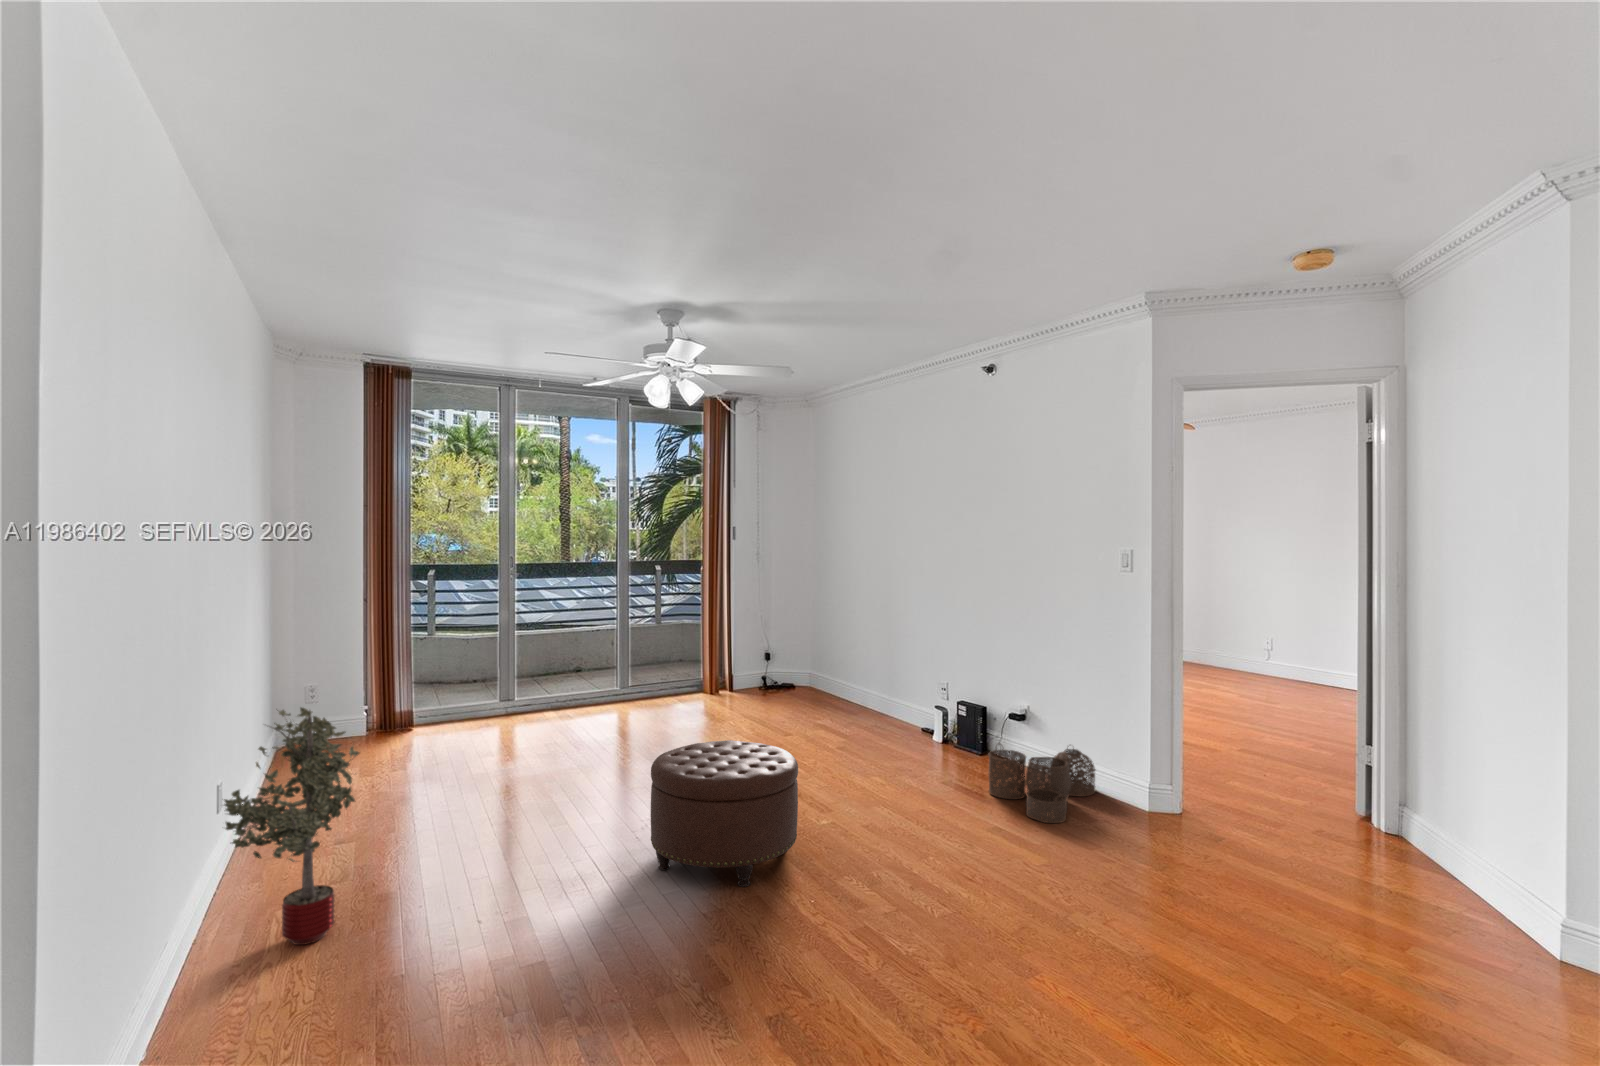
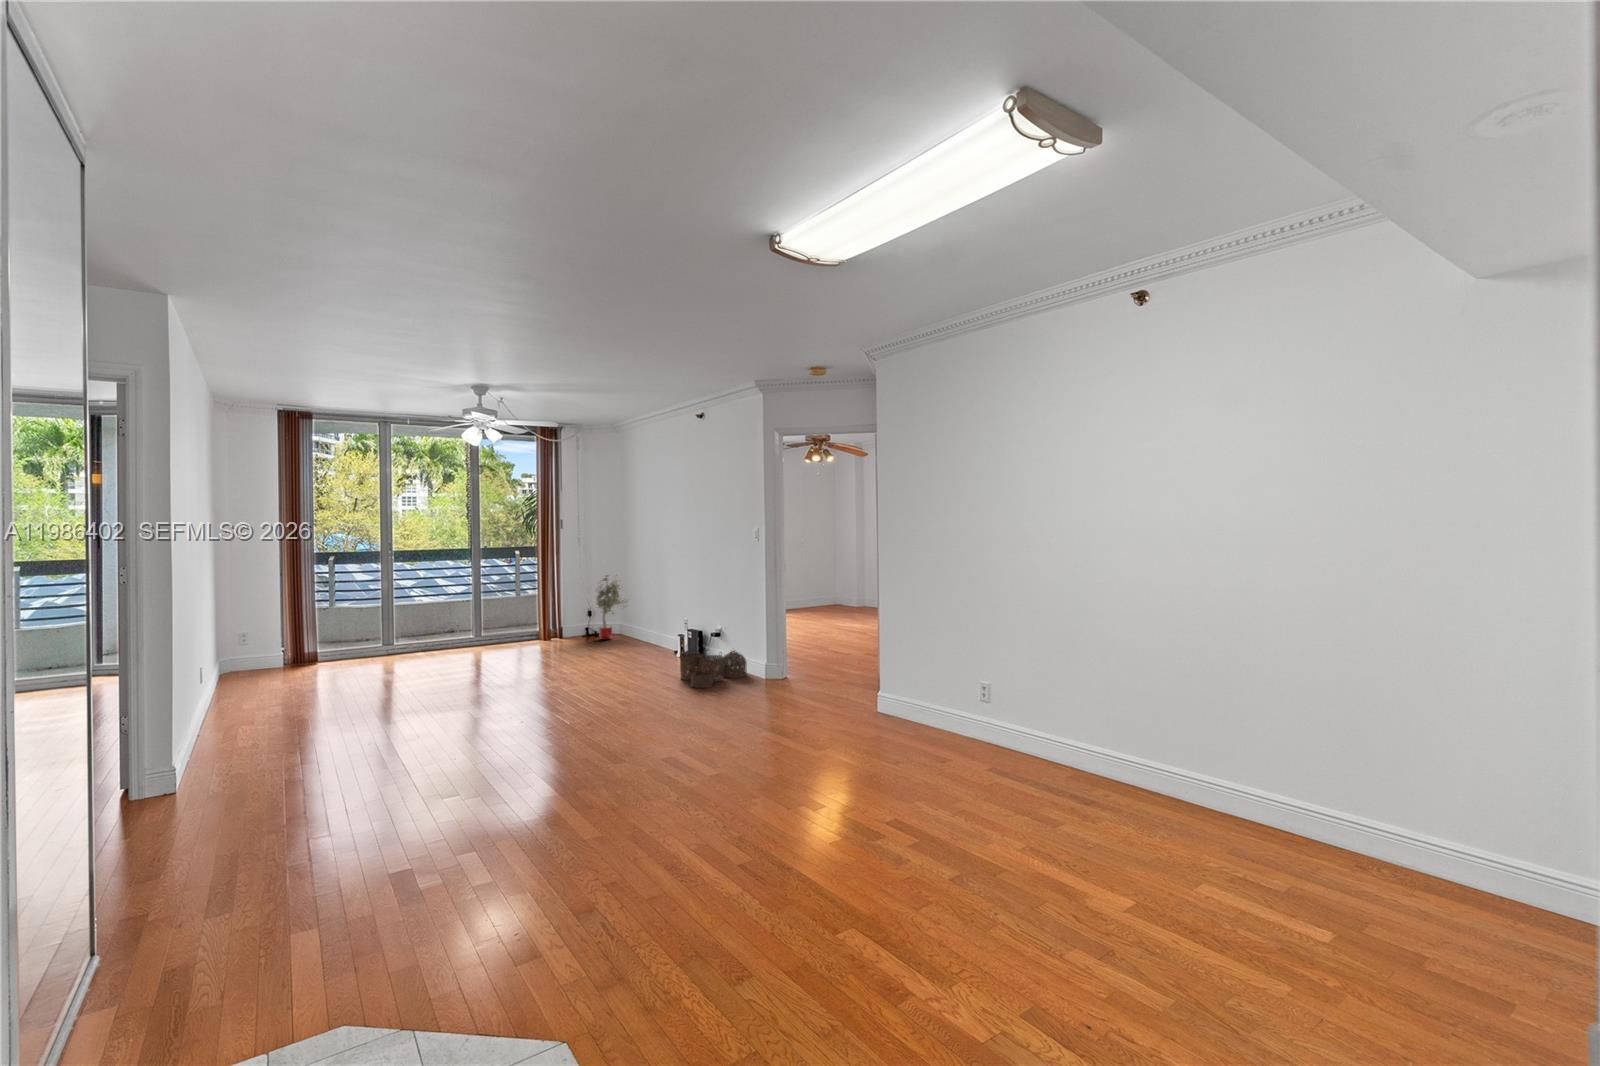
potted tree: present [224,708,359,945] -> present [596,575,628,640]
ottoman: present [651,740,798,887] -> none [452,644,540,715]

